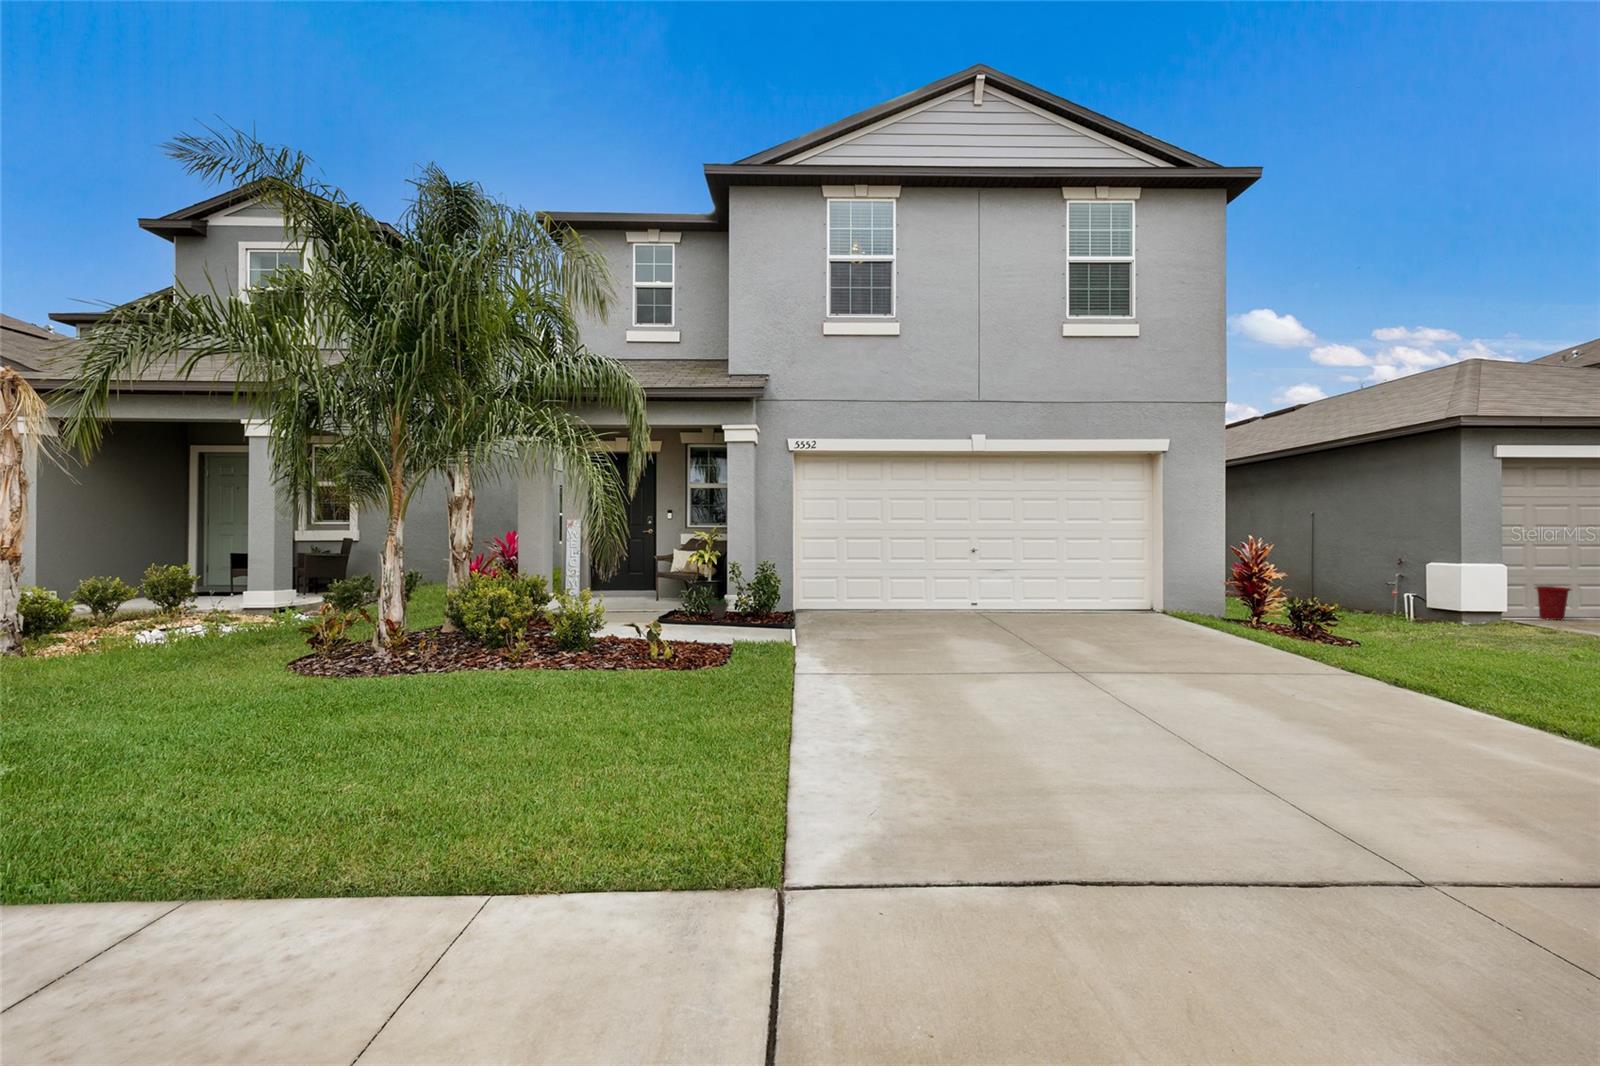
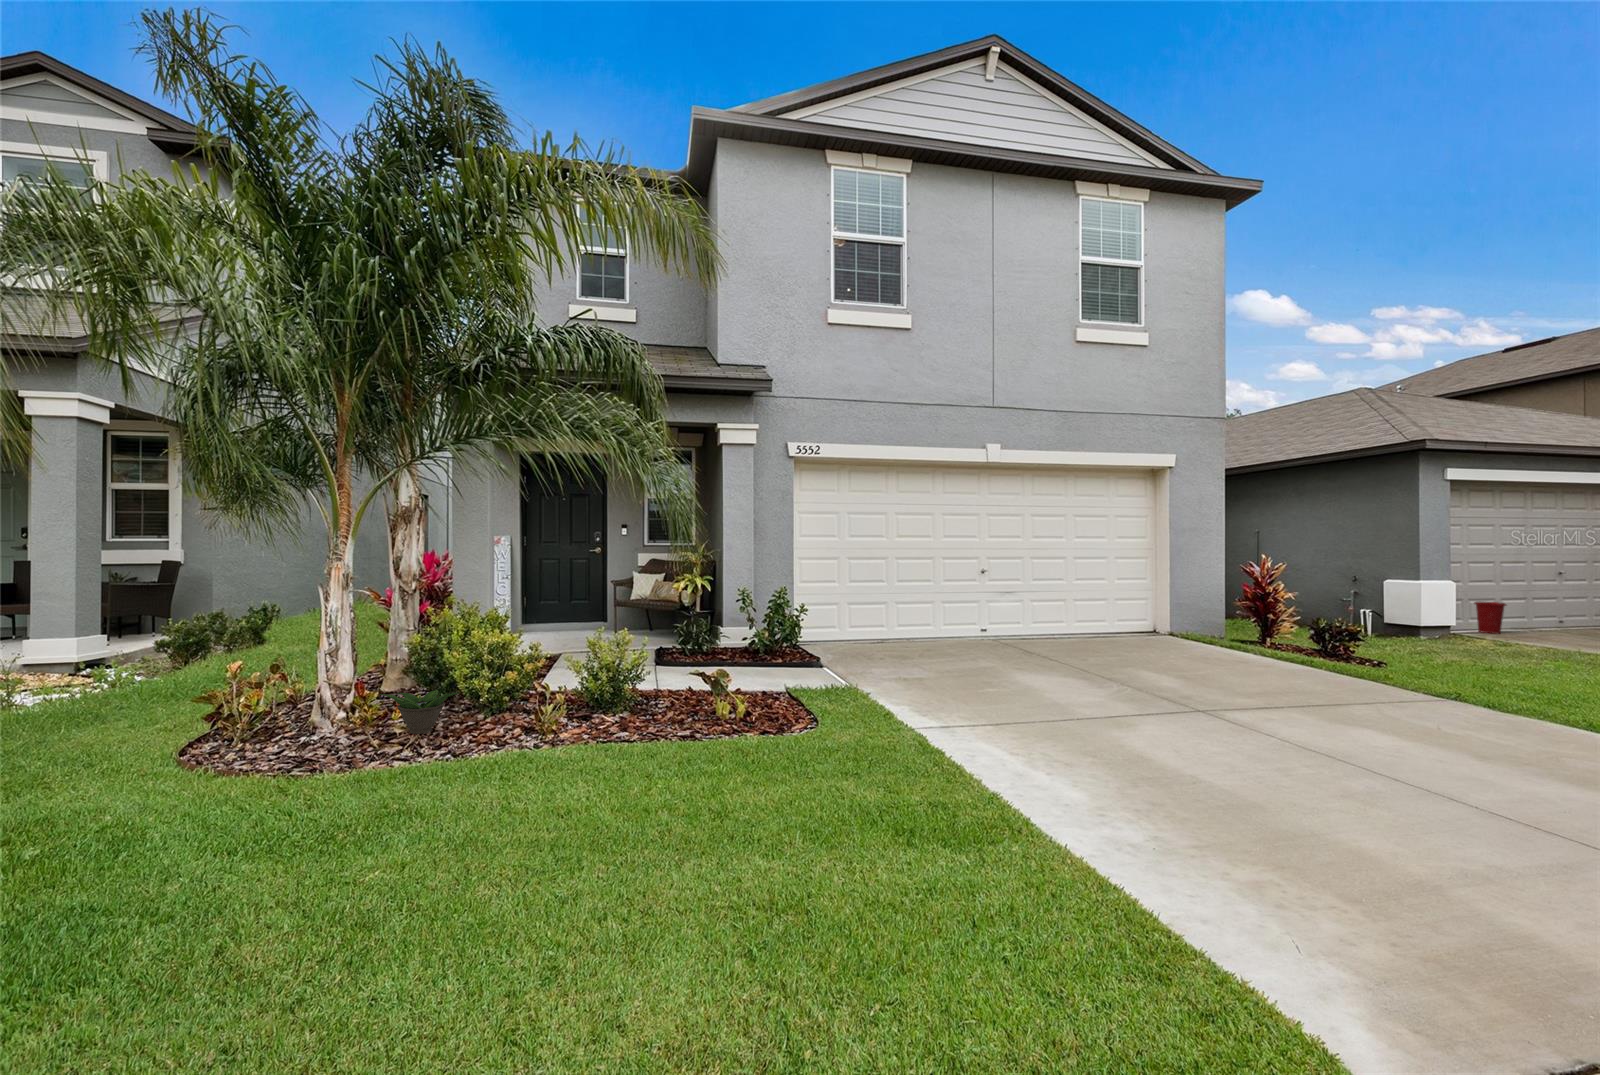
decorative plant: present [702,597,730,618] -> present [380,690,458,734]

